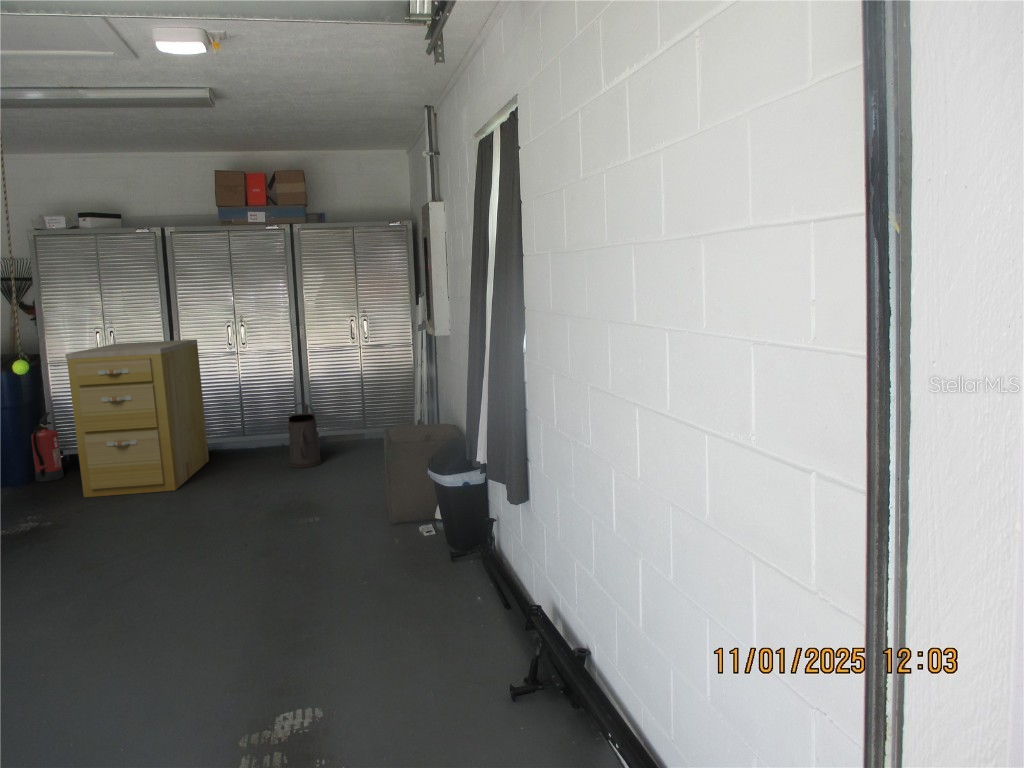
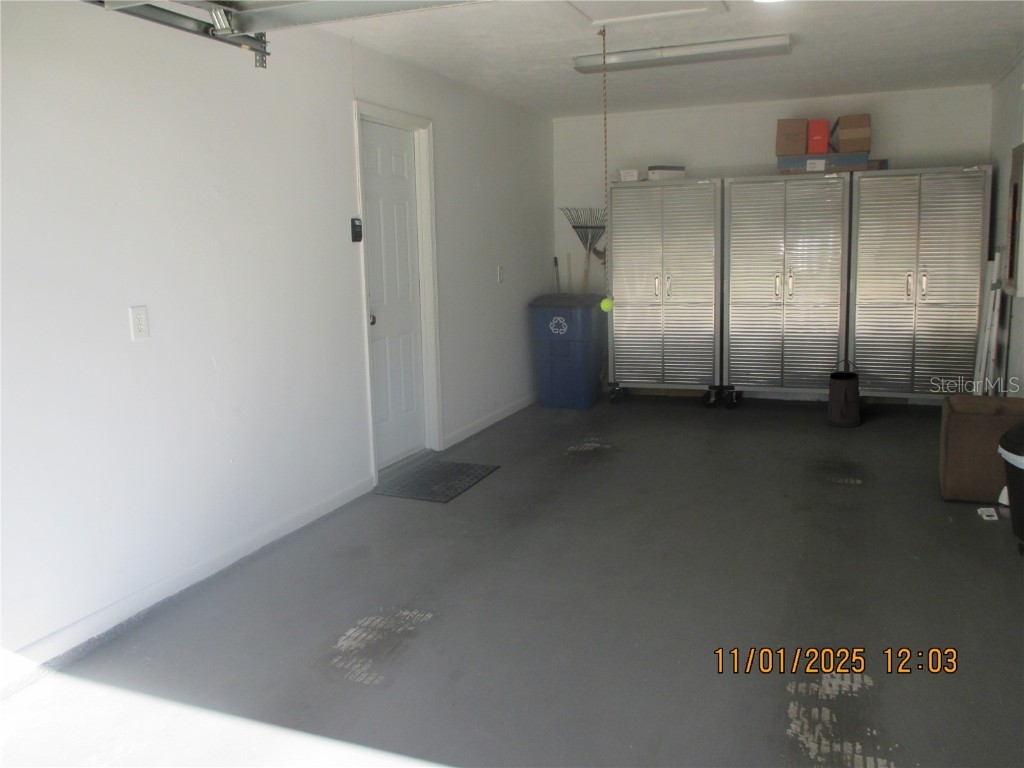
filing cabinet: present [65,339,209,497] -> none [637,289,744,432]
fire extinguisher: present [31,412,64,482] -> none [598,348,619,408]

